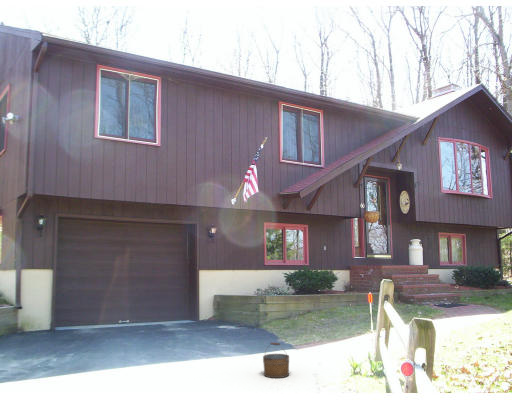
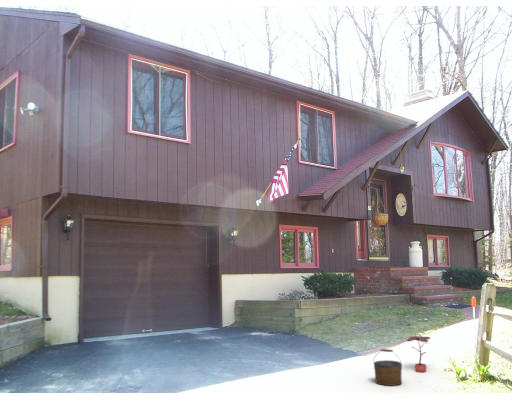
potted plant: none [310,332,335,367] -> present [407,336,430,372]

